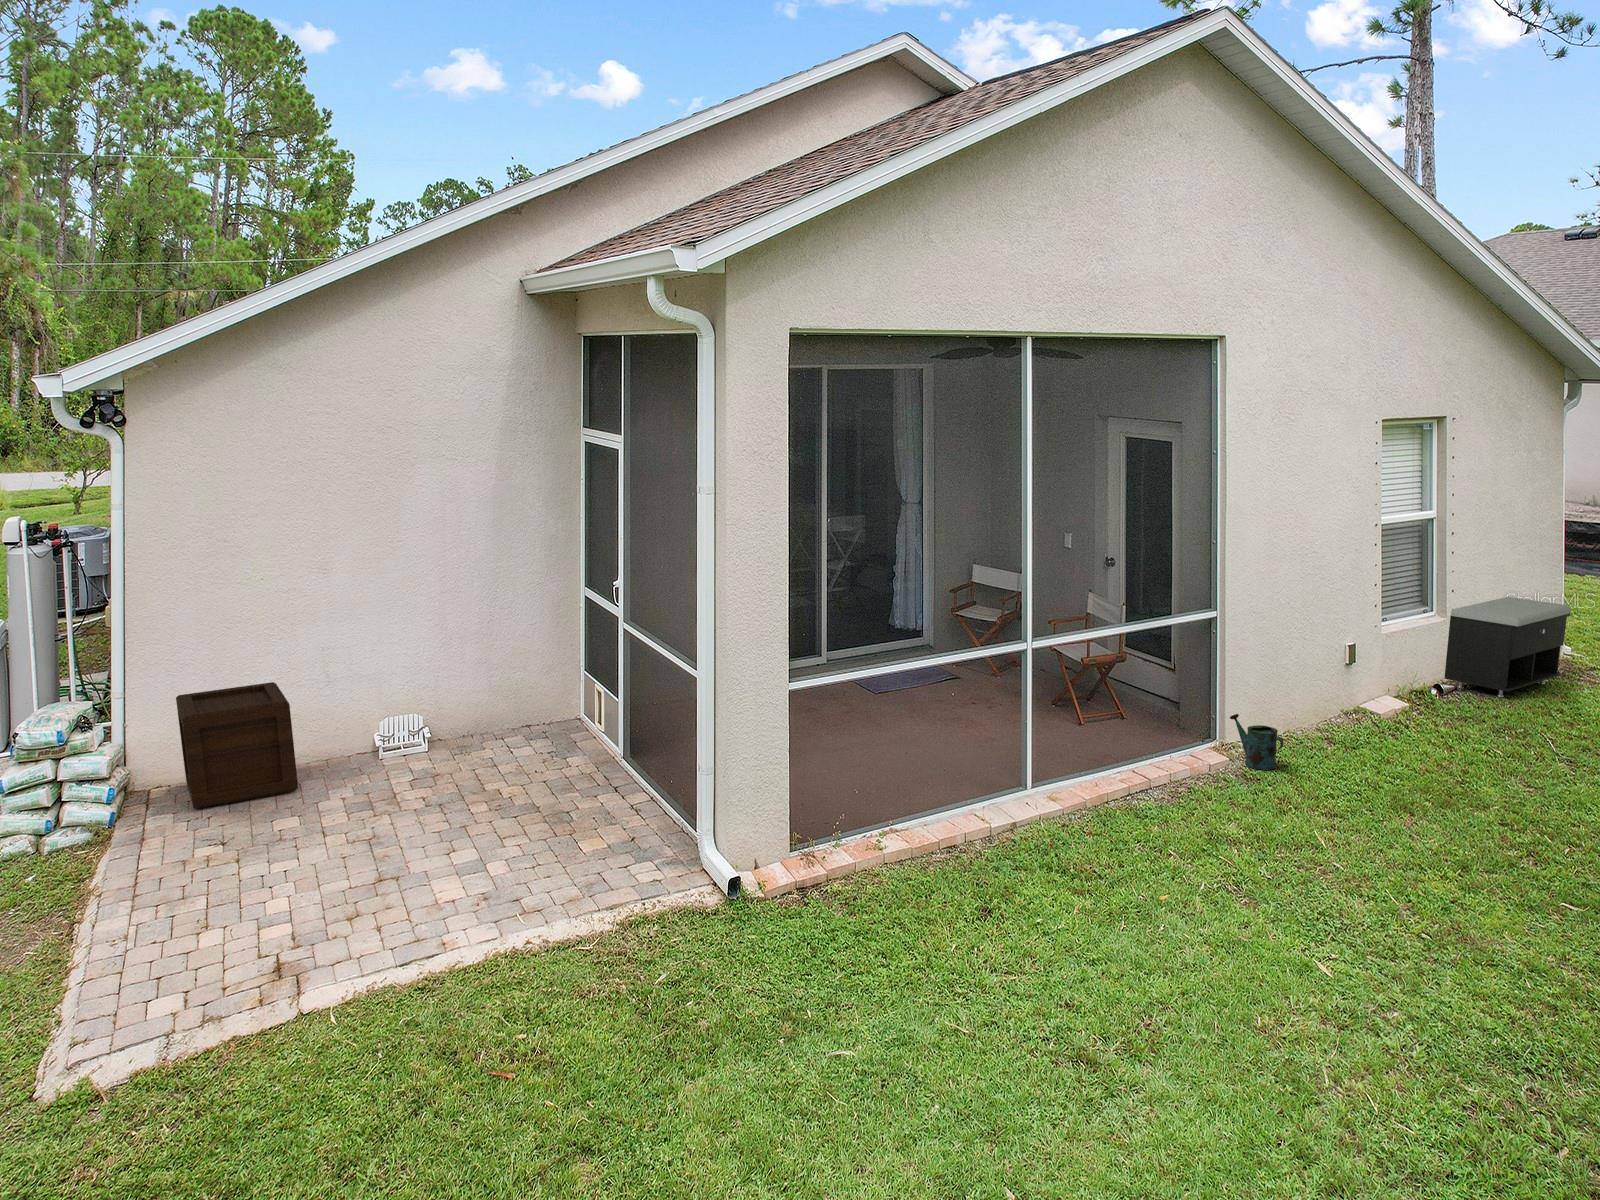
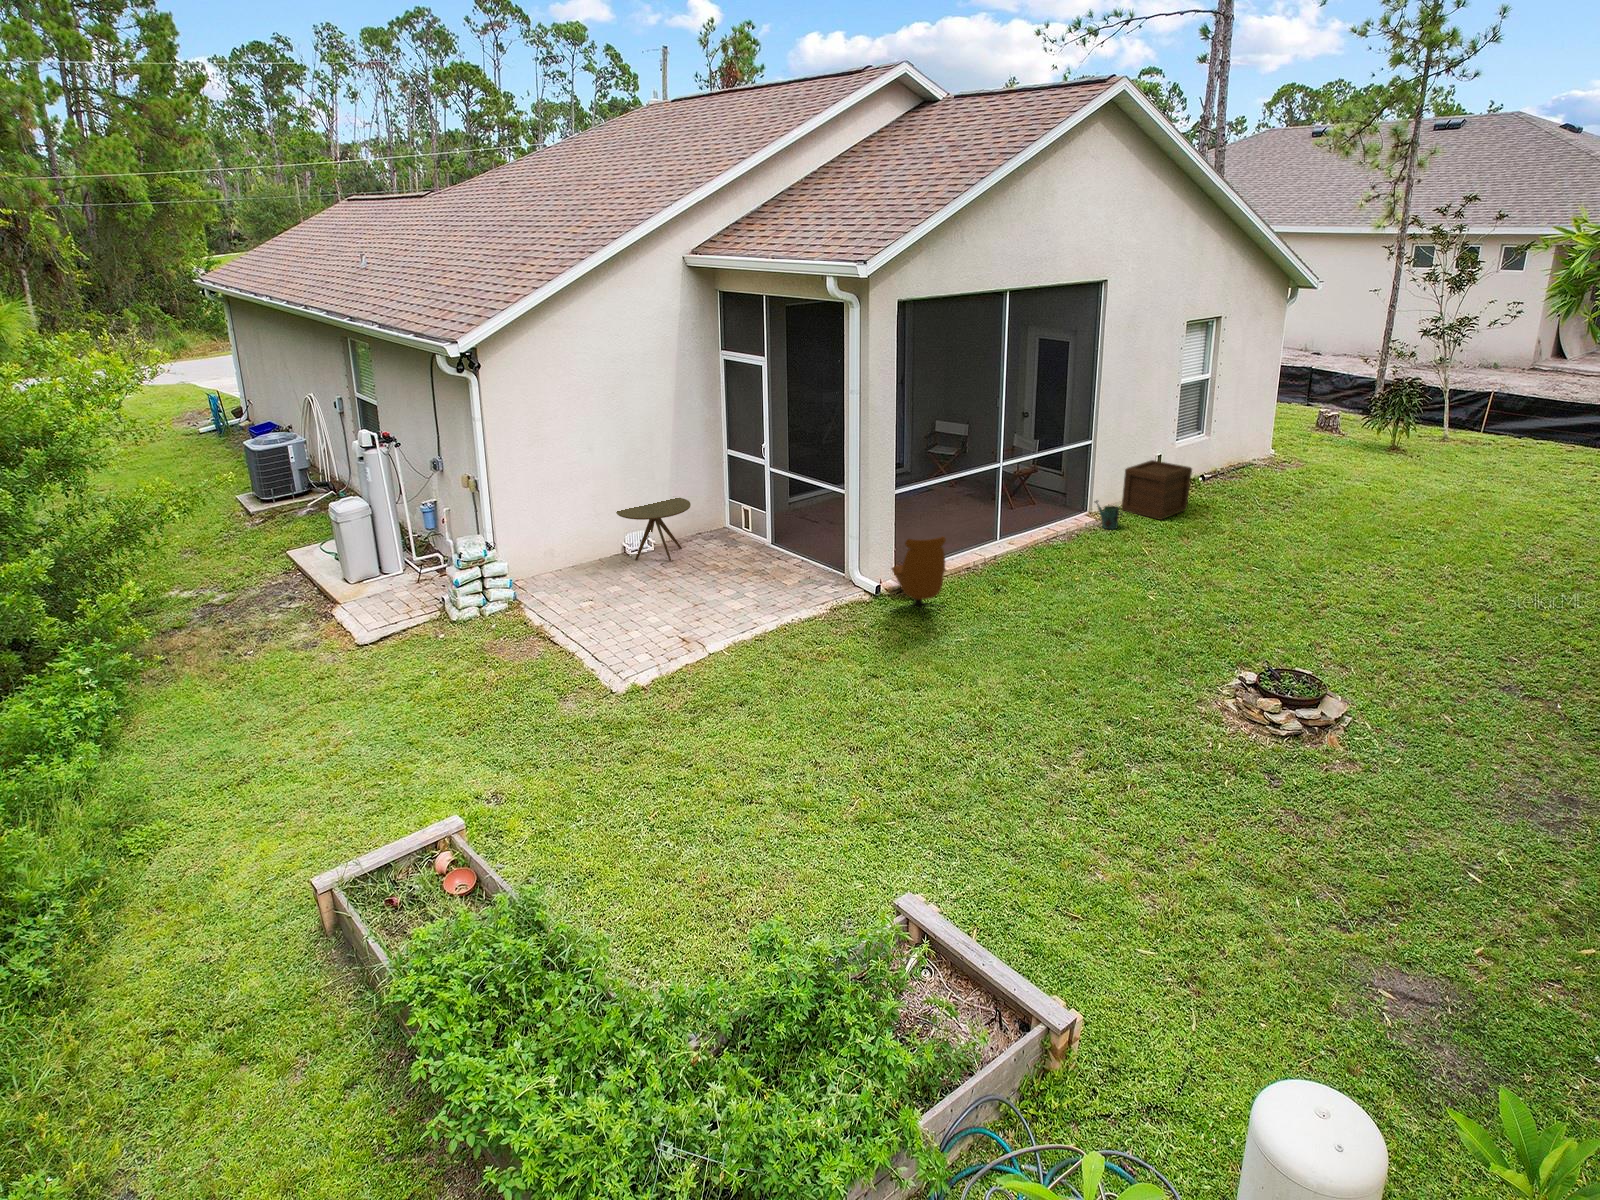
storage bench: present [1444,597,1571,697] -> none [1210,421,1282,480]
round table: none [350,662,489,776] -> present [616,498,691,561]
wooden crate: present [176,682,298,809] -> present [1122,460,1192,520]
lounge chair: none [791,762,902,939] -> present [892,537,946,620]

